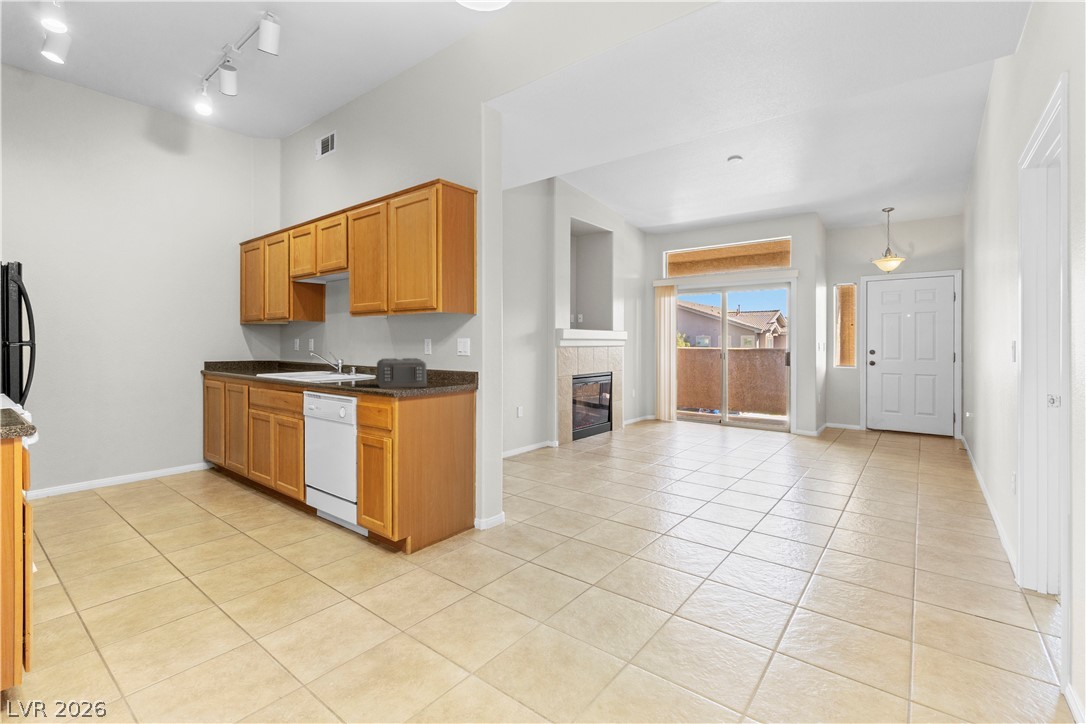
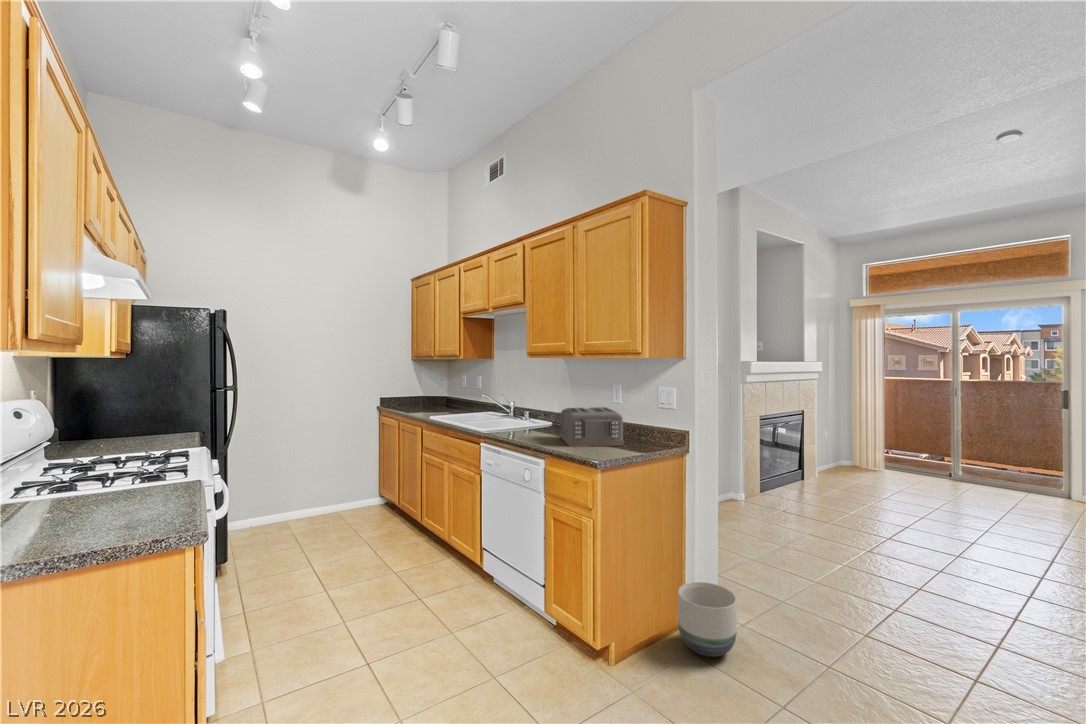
planter: none [465,489,508,540] -> present [678,582,737,657]

